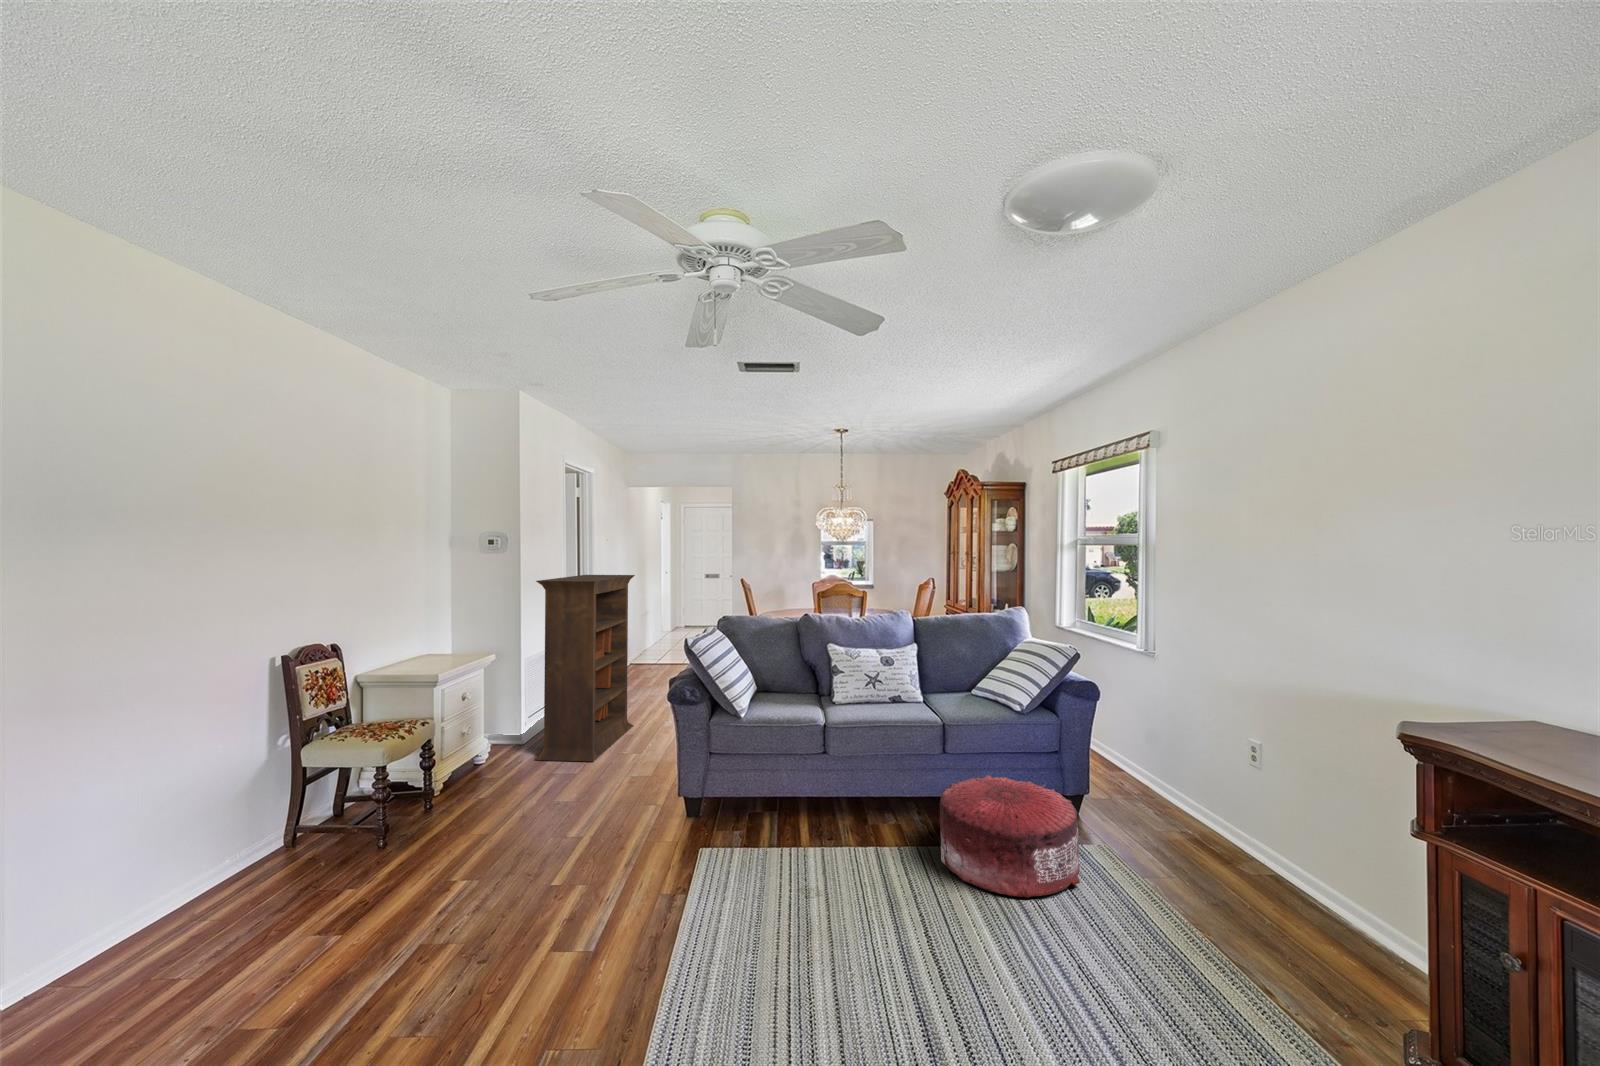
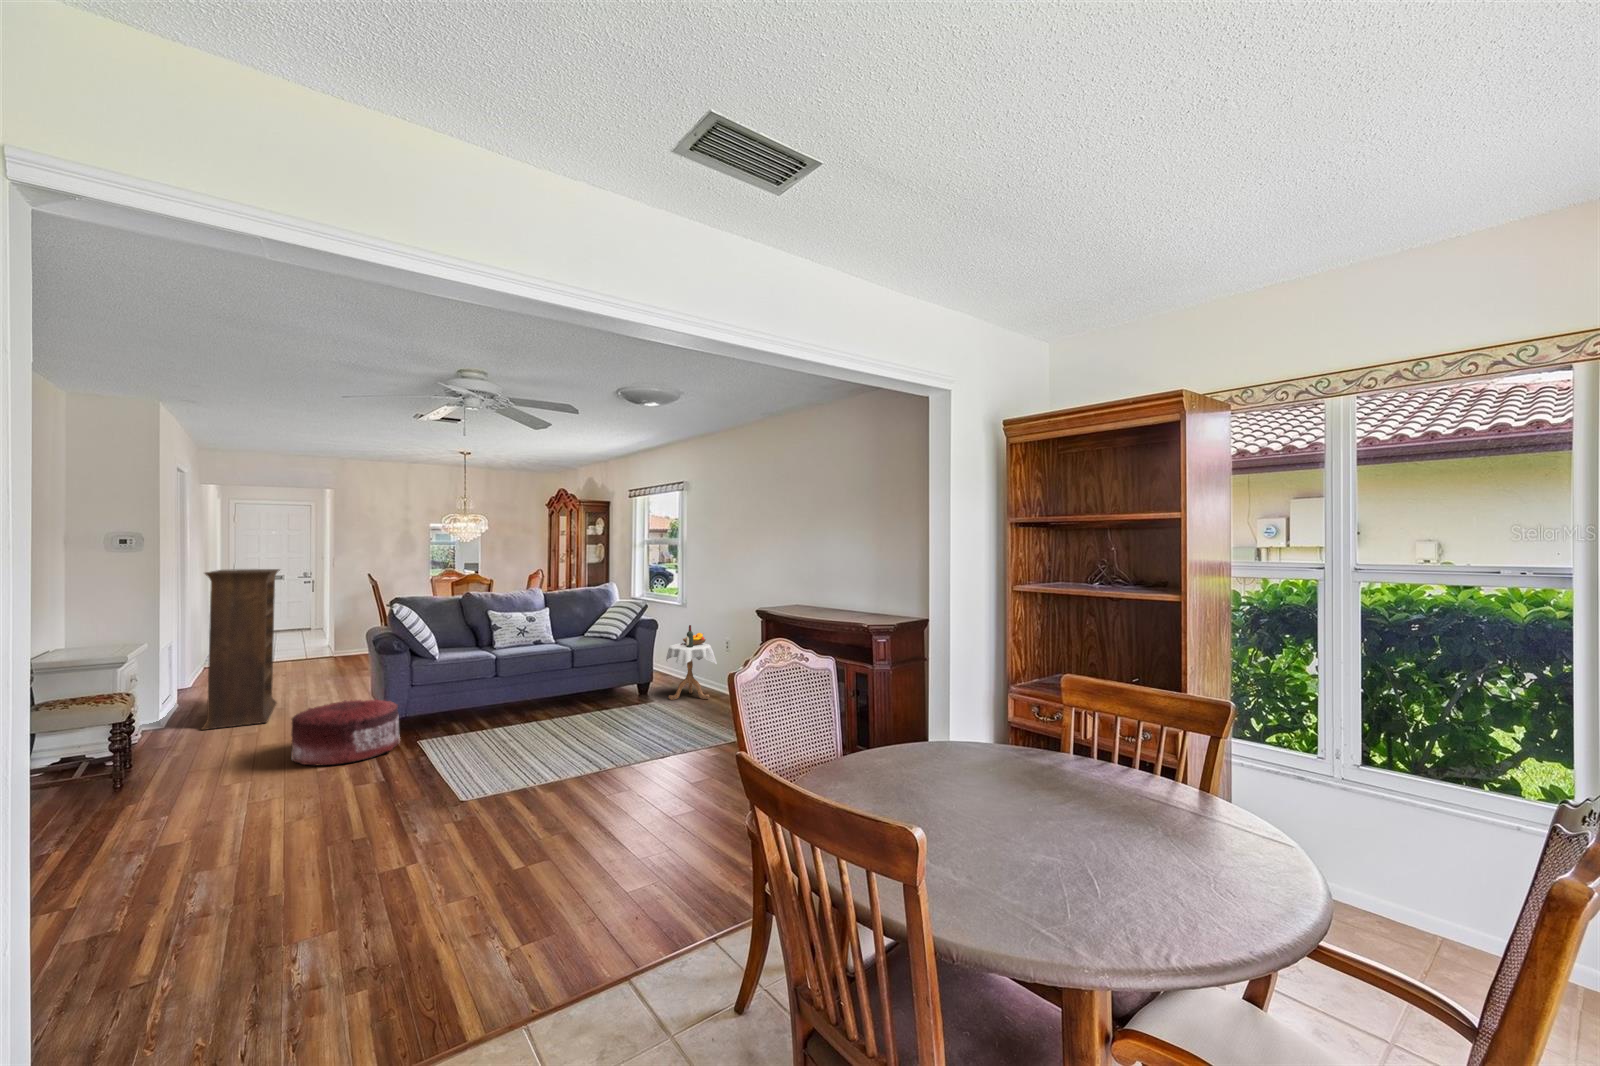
side table: none [1115,704,1228,859] -> present [666,625,717,700]
pouf: present [939,775,1080,898] -> present [291,699,400,766]

